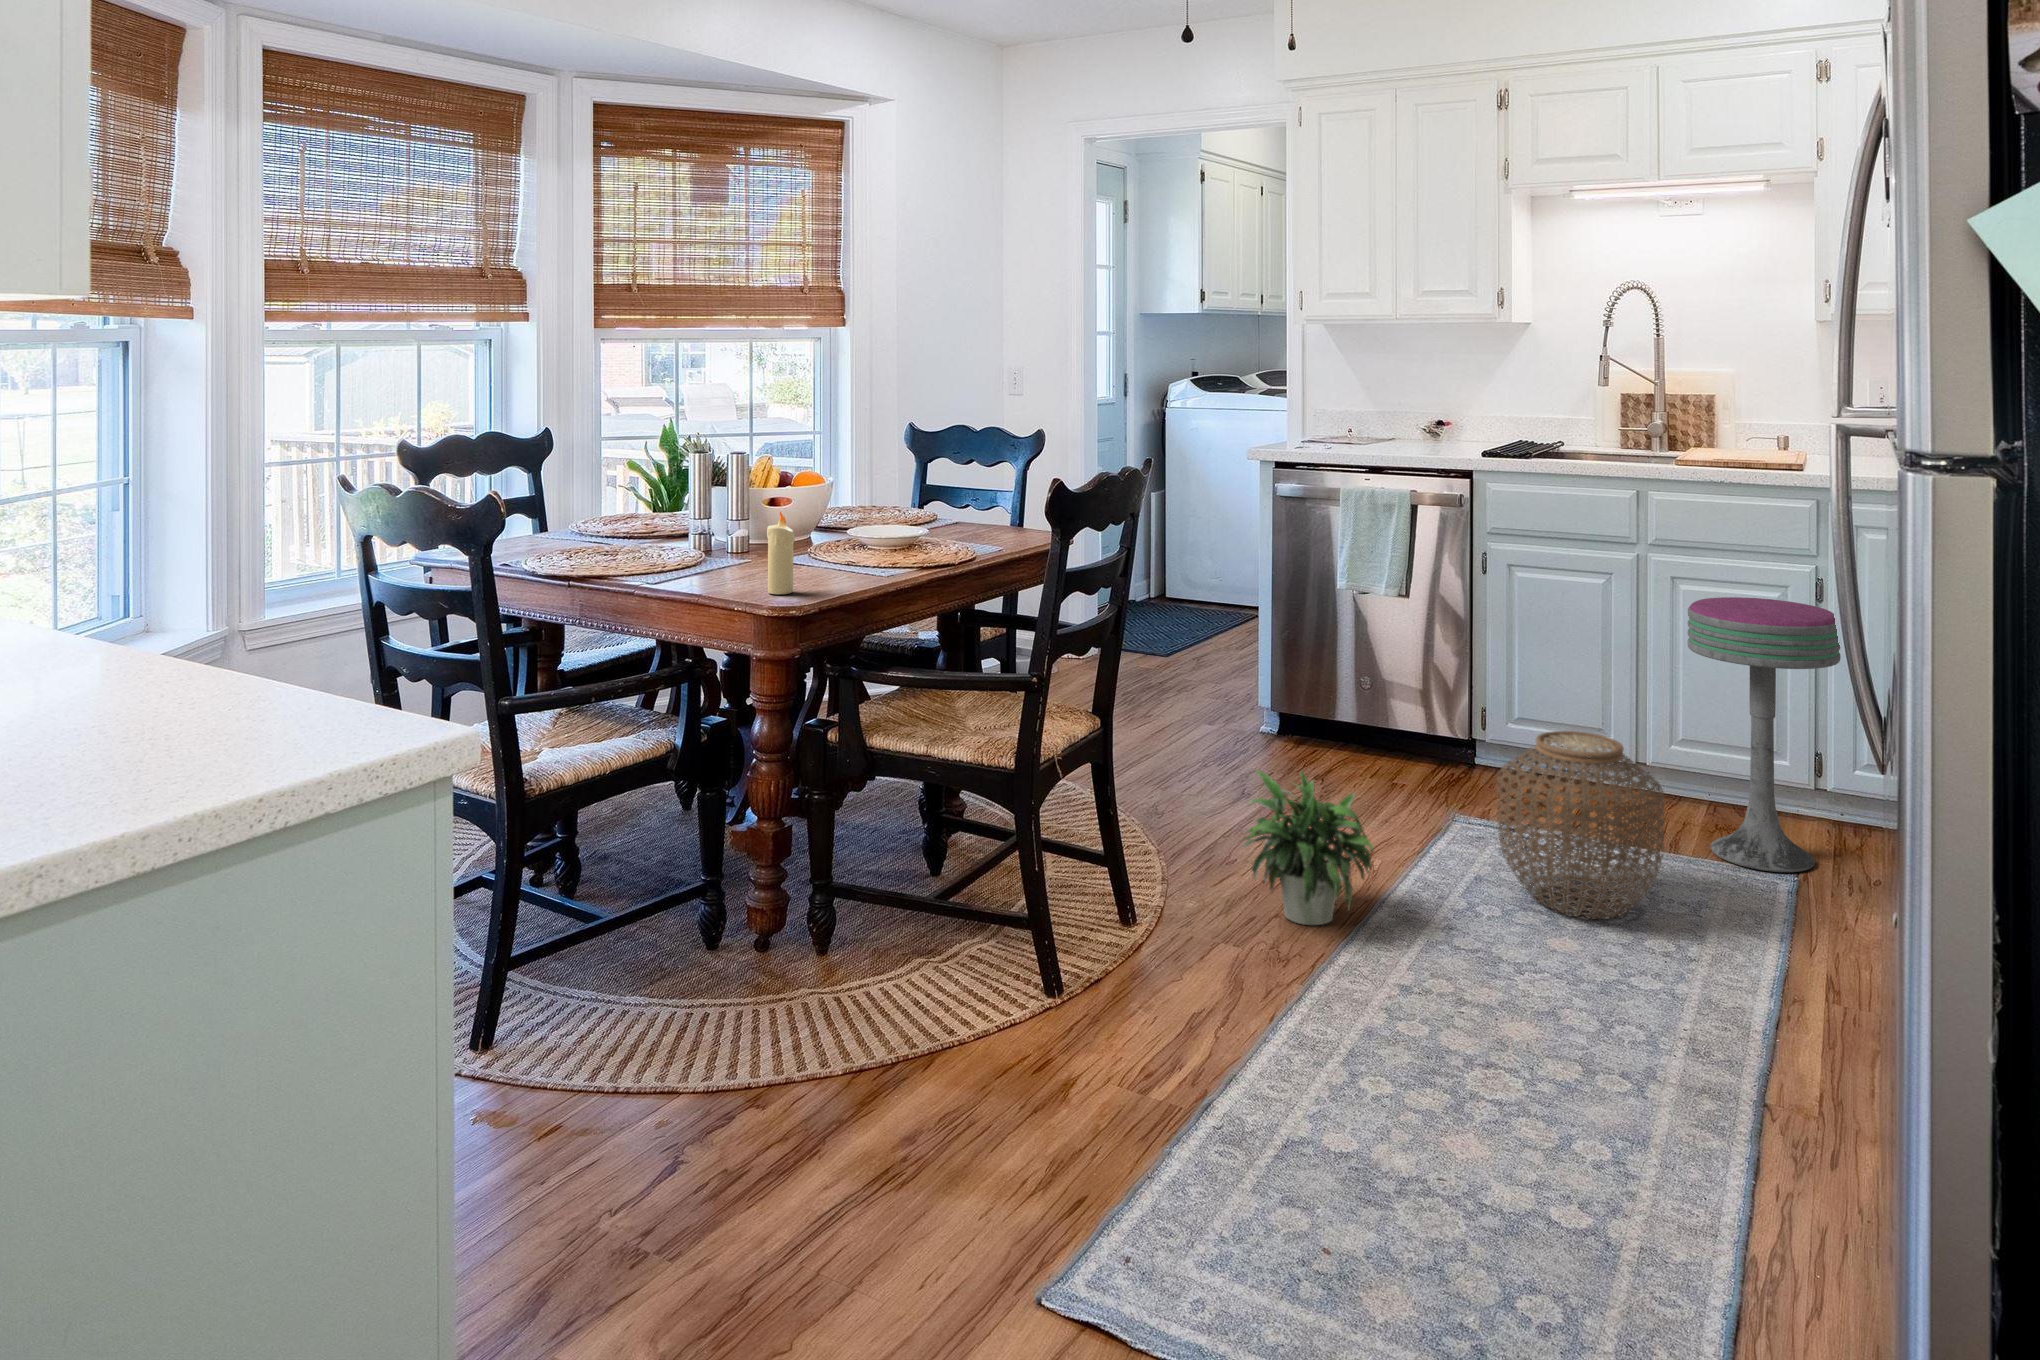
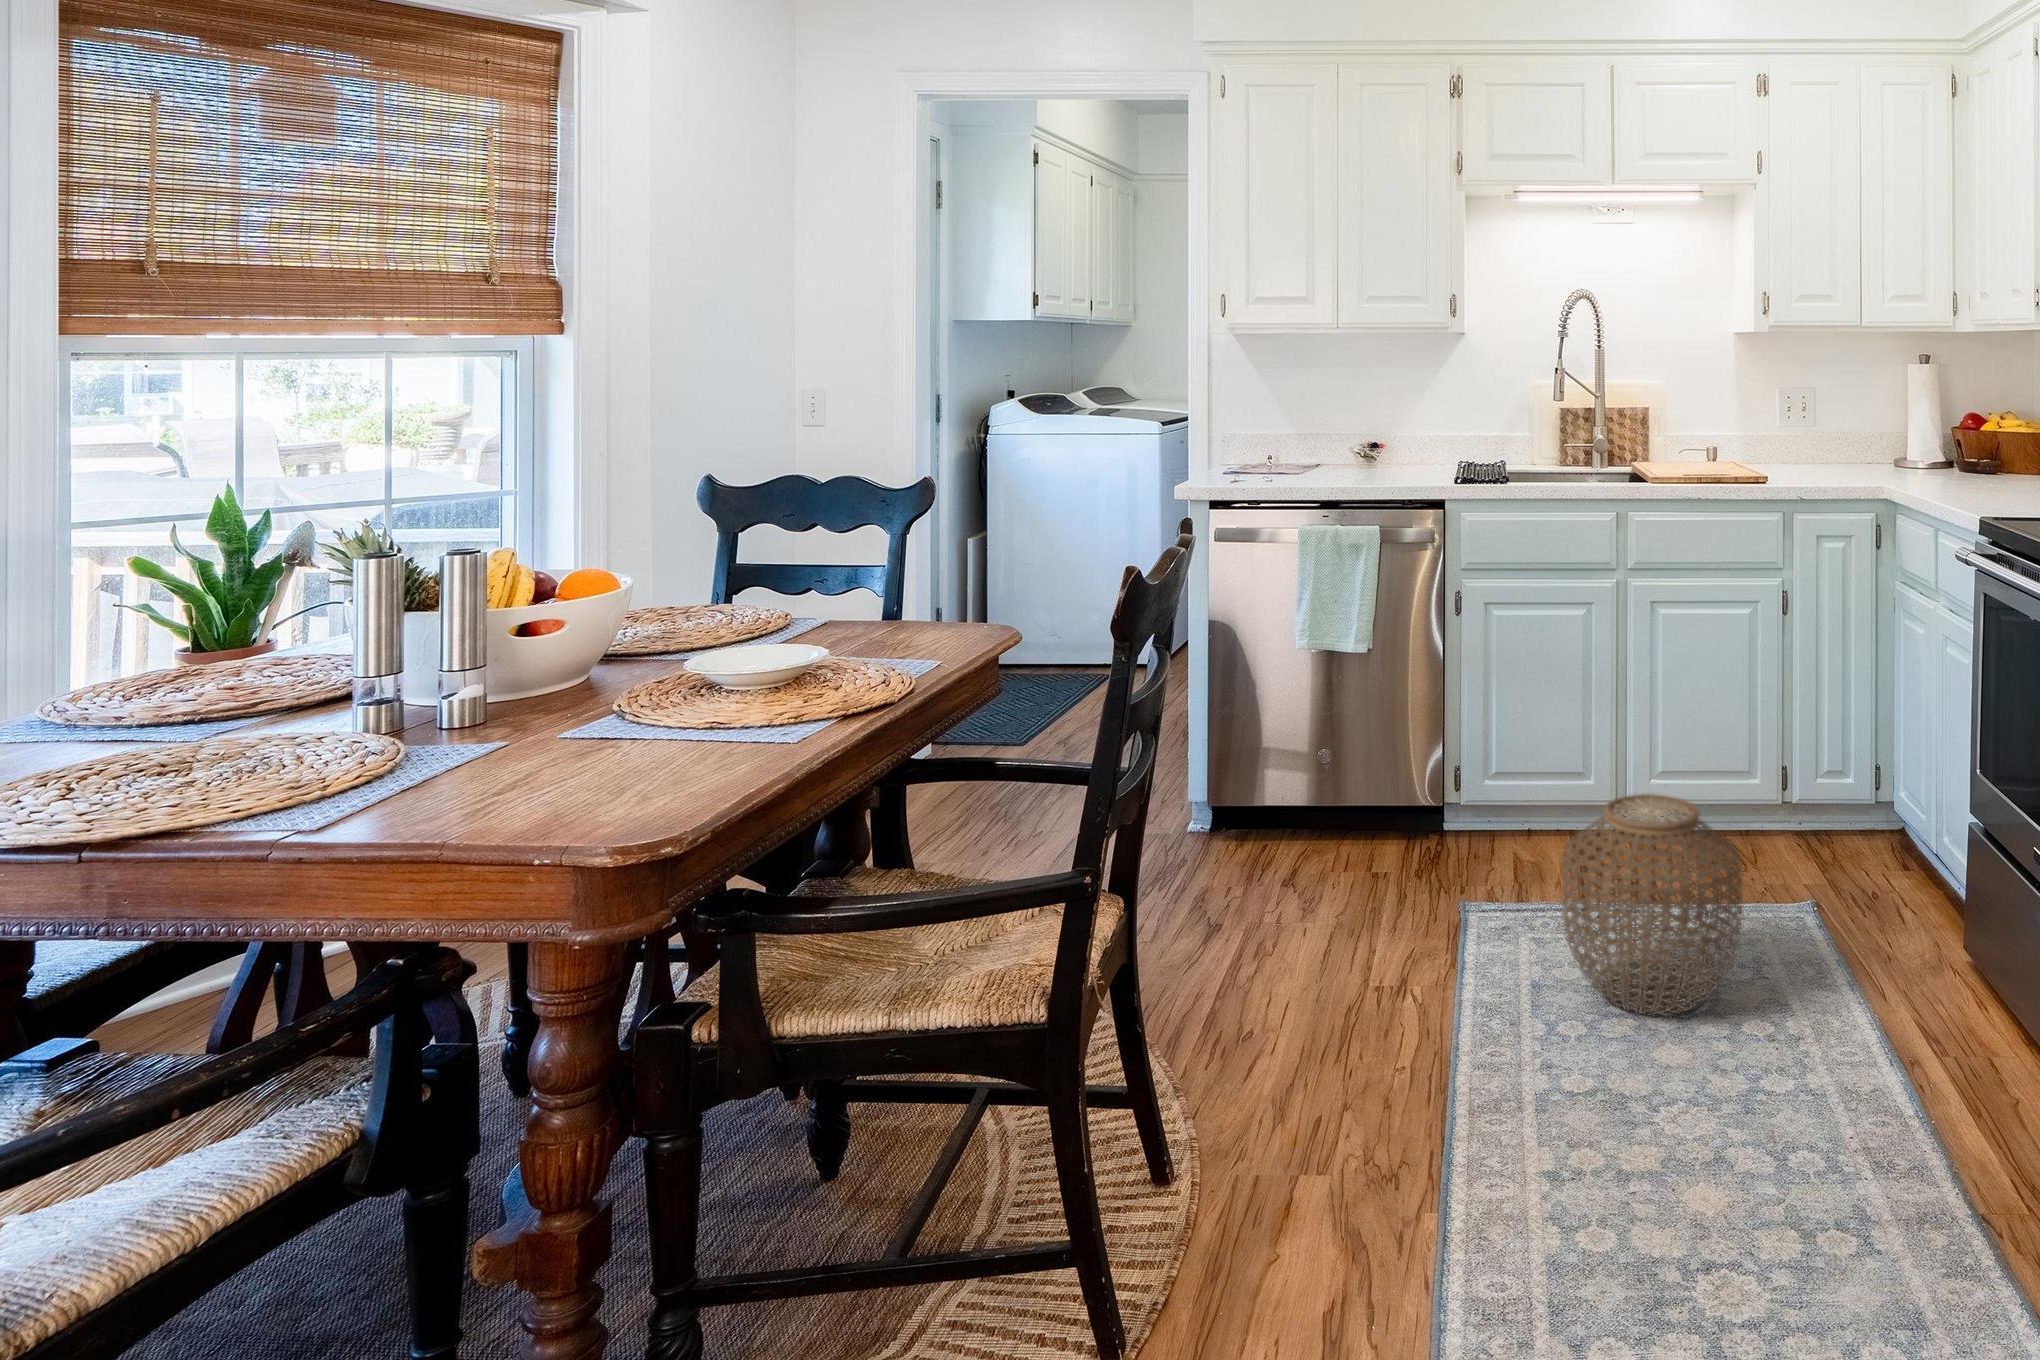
candle: present [767,512,795,594] -> none [588,655,647,810]
bar stool: present [1688,597,1840,872] -> none [1697,618,1842,908]
potted plant: present [1244,770,1374,925] -> none [1298,902,1476,1114]

